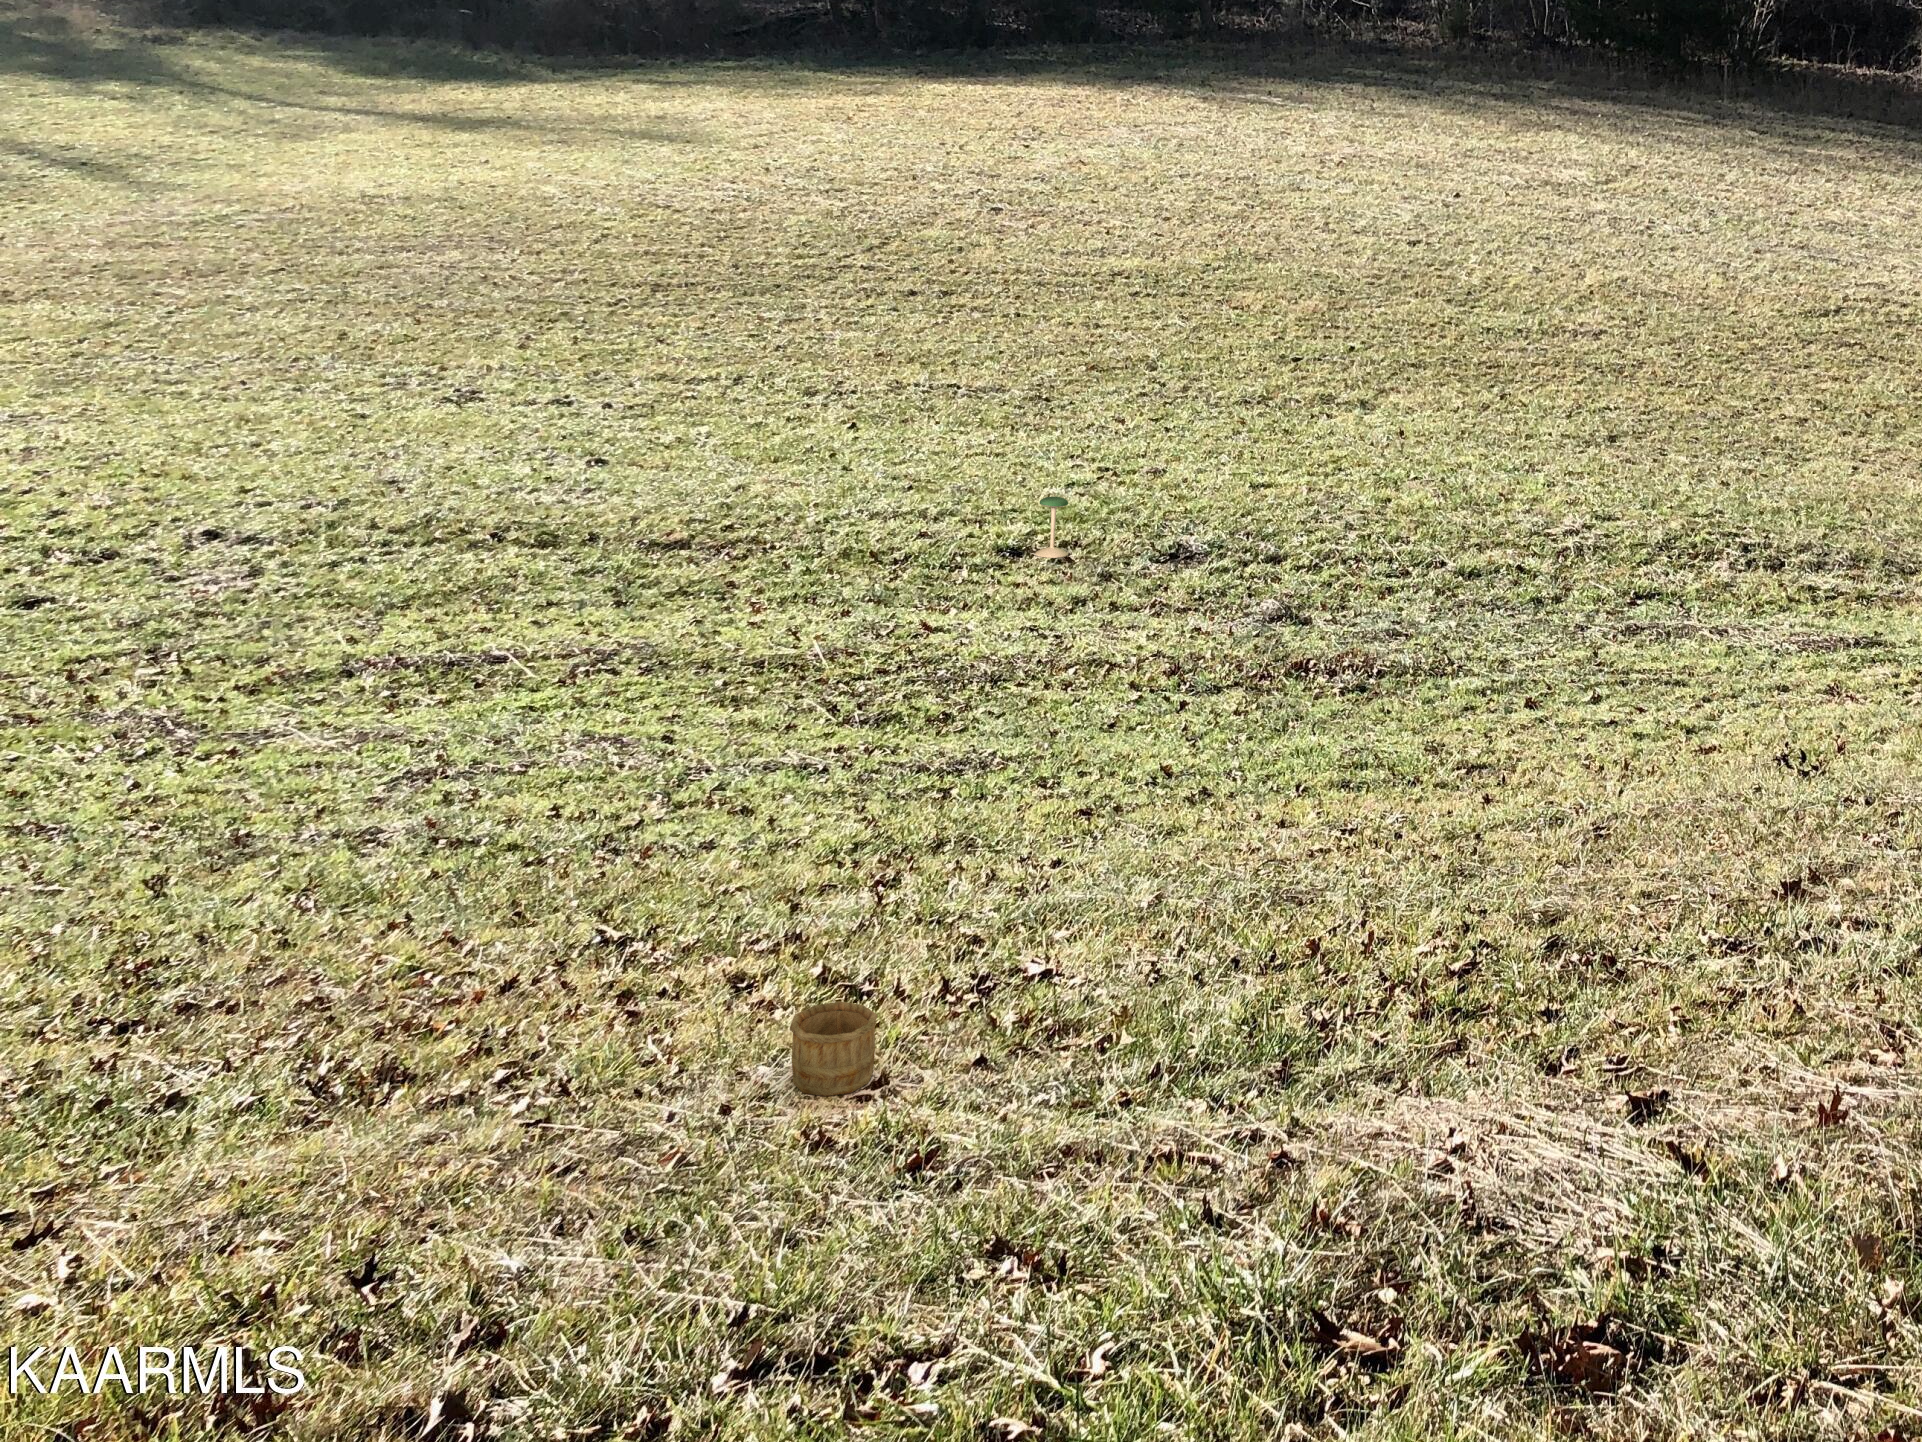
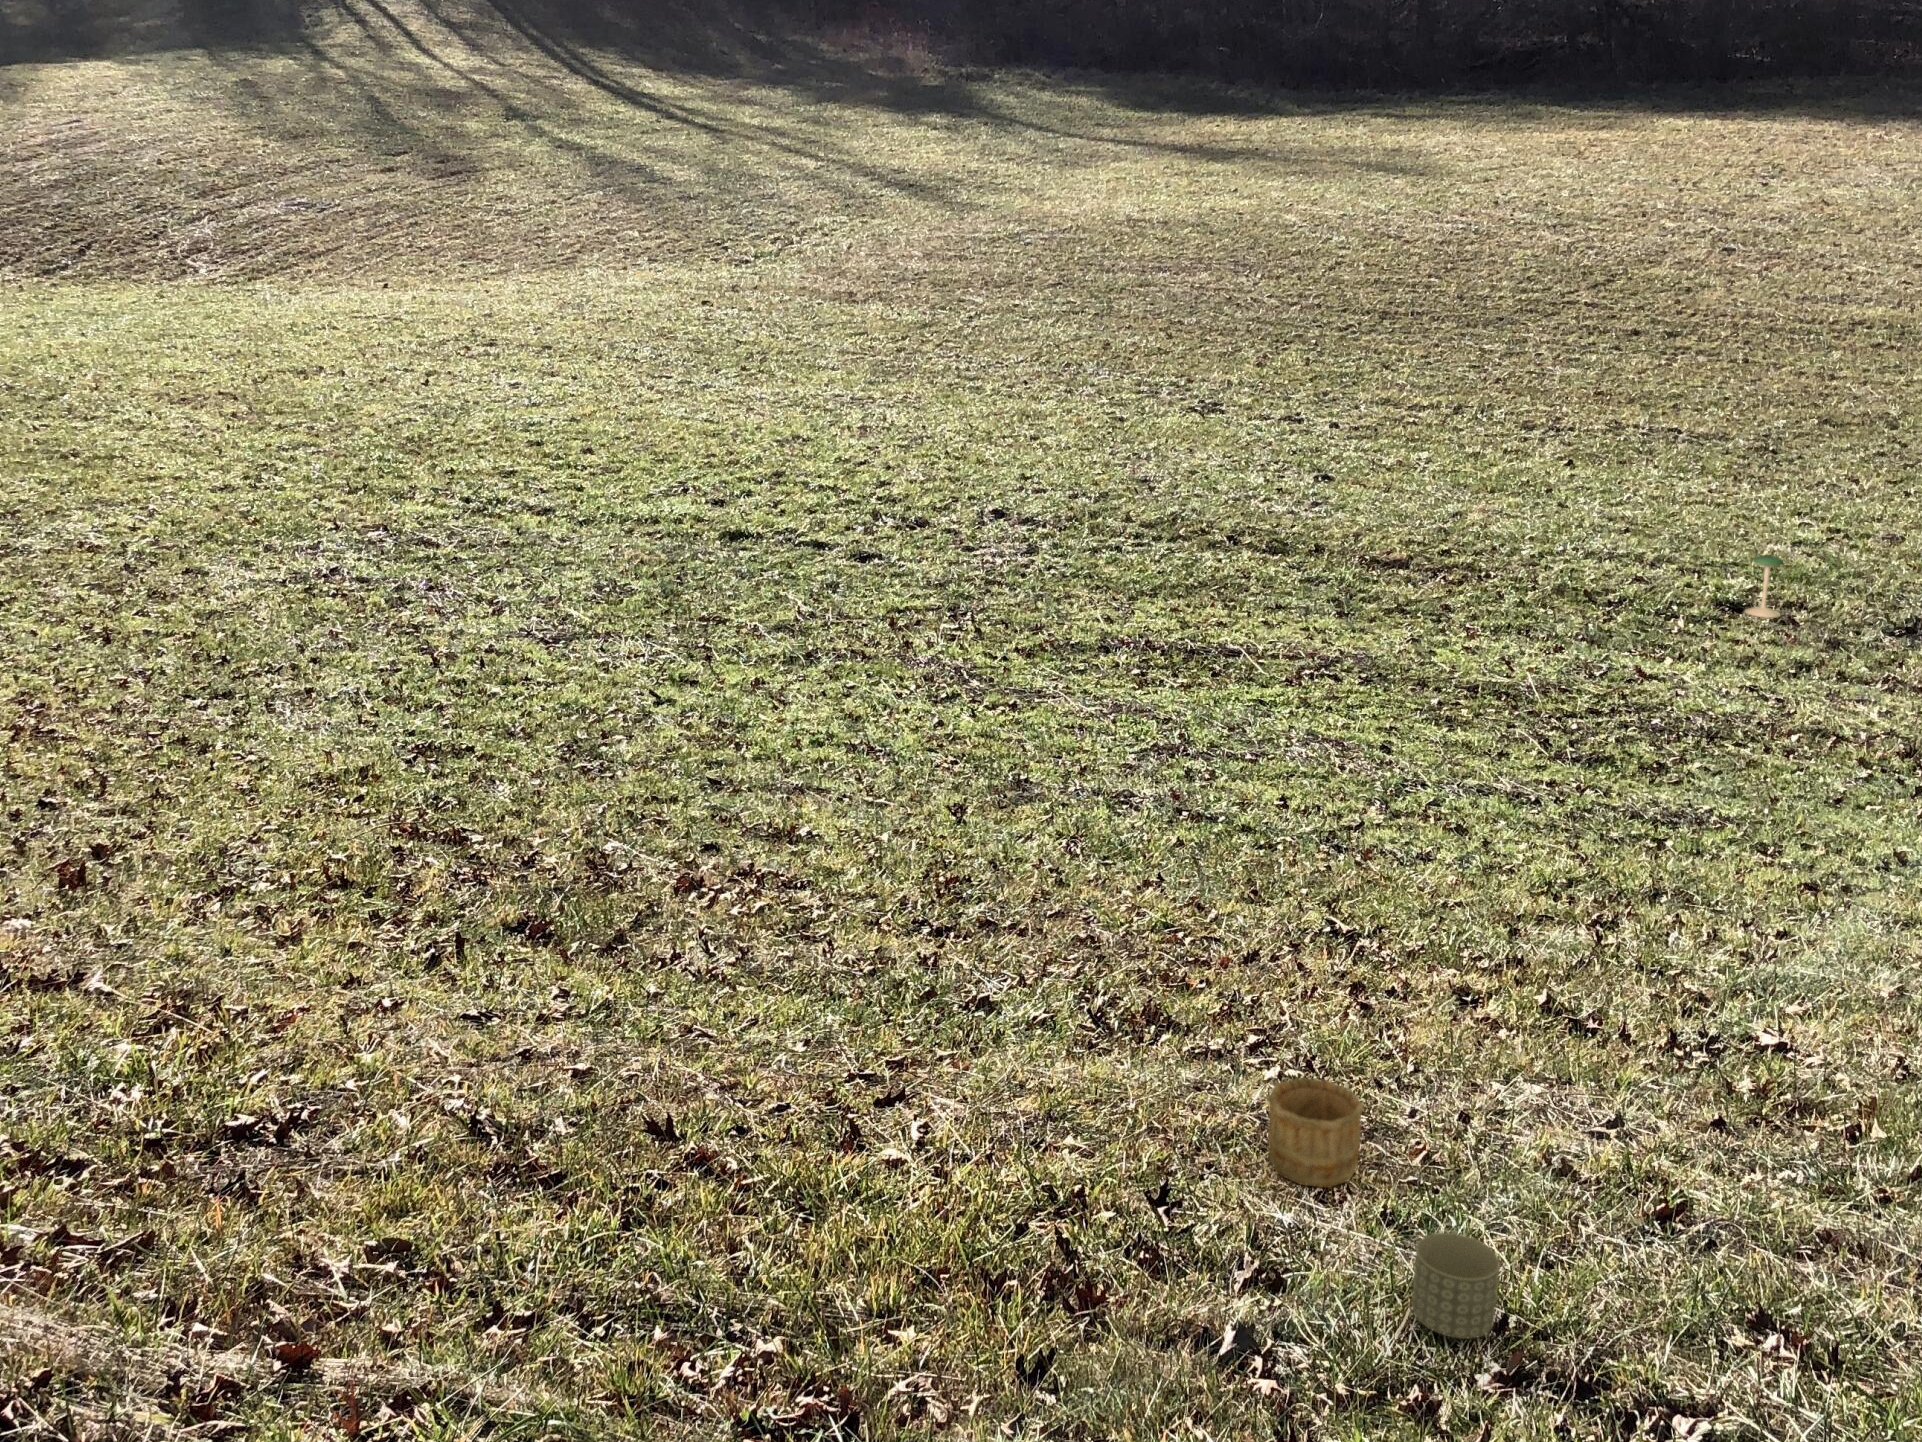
wooden bucket: present [790,1001,877,1096] -> present [1268,1078,1364,1188]
planter: none [671,1189,751,1283] -> present [1411,1233,1500,1339]

